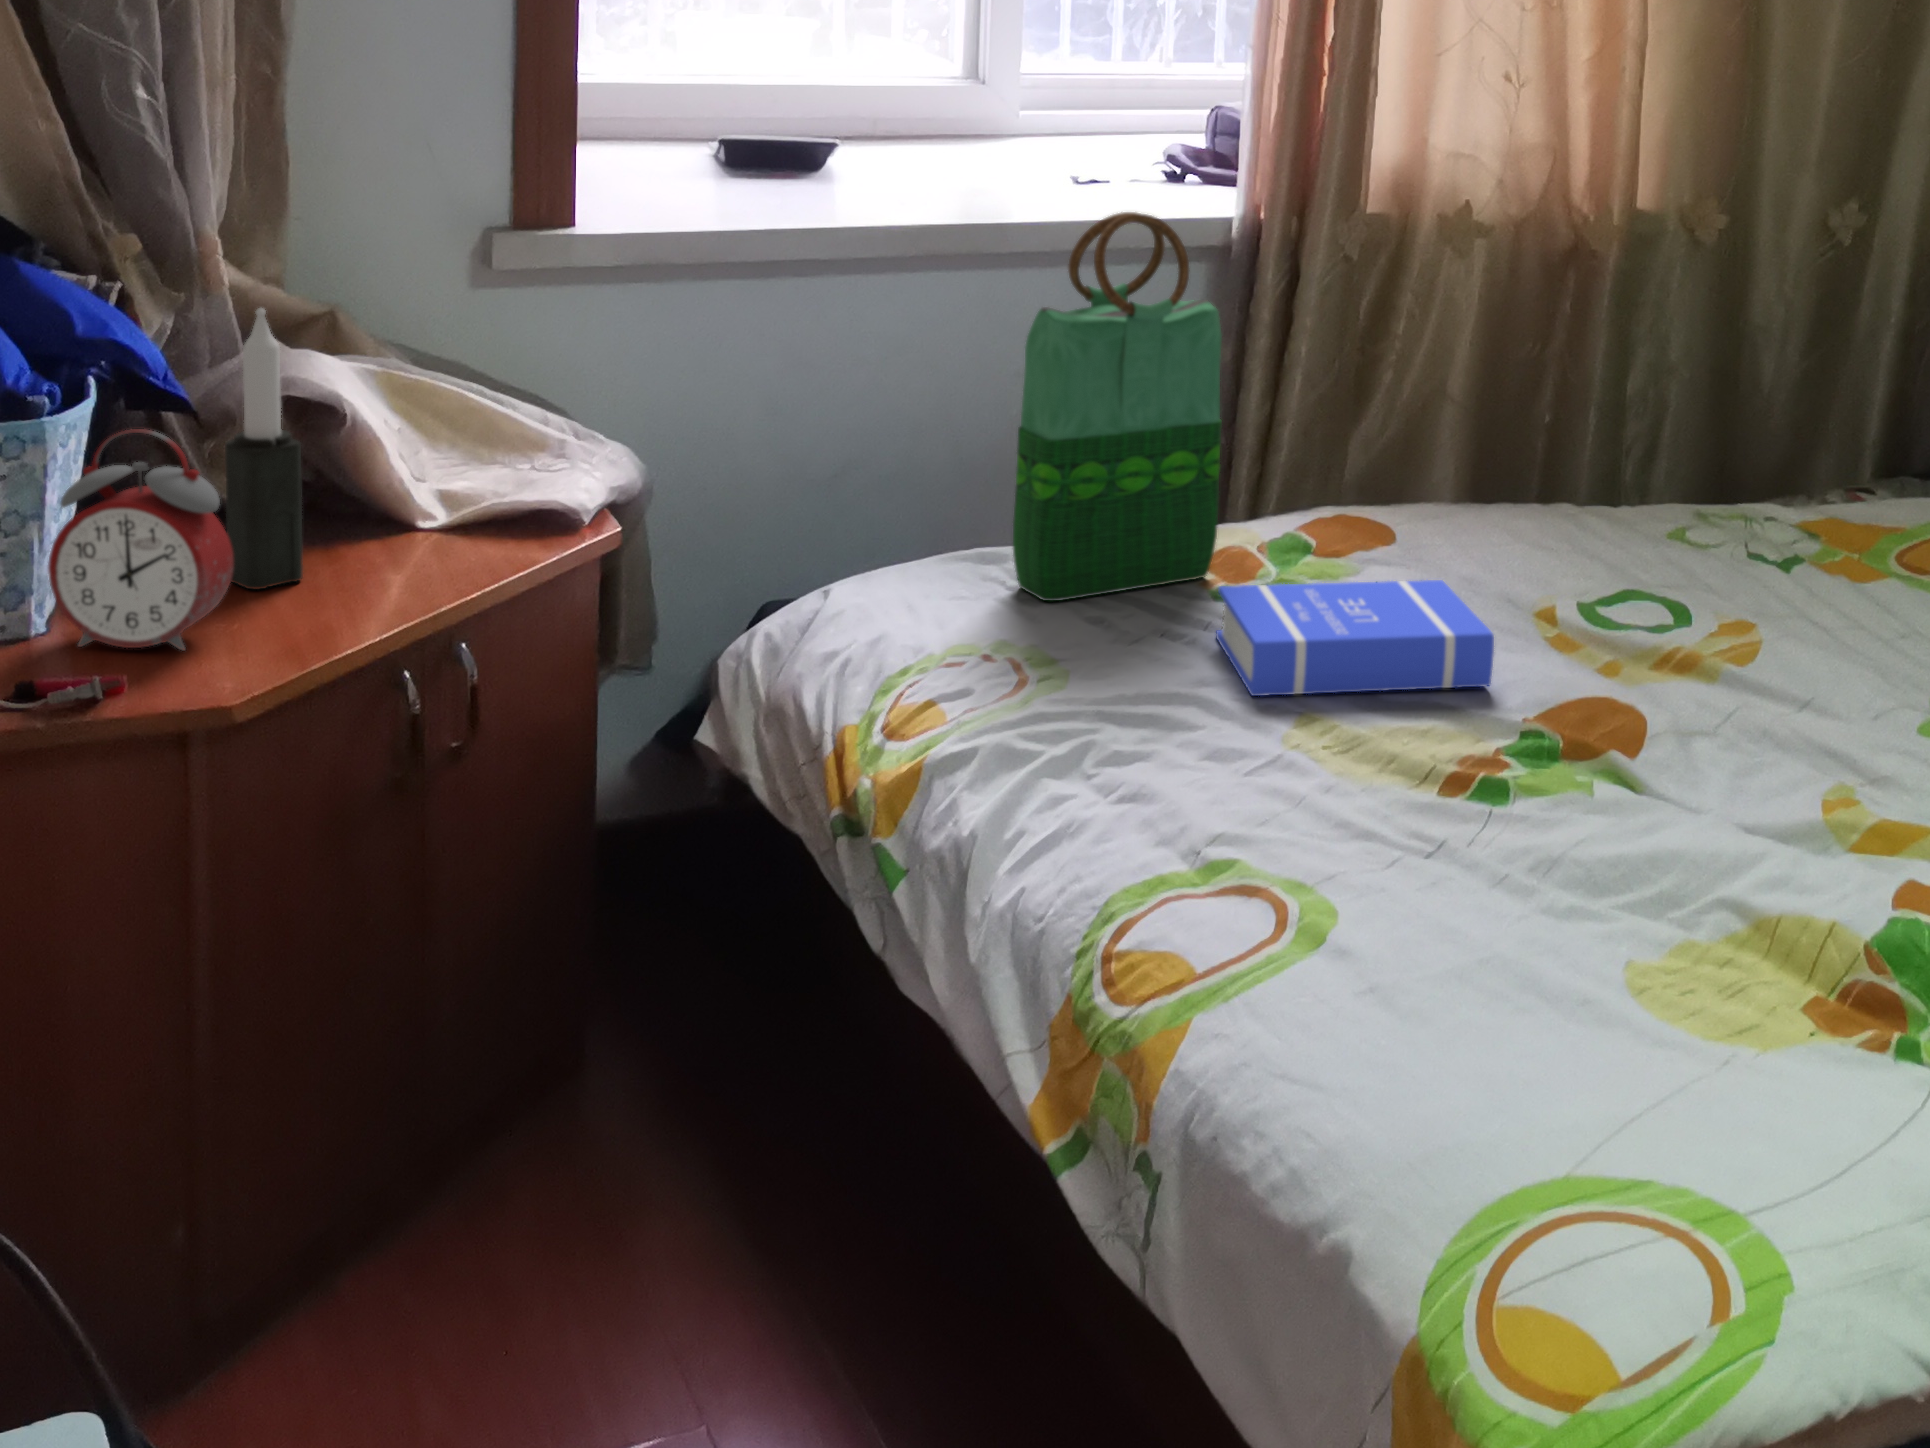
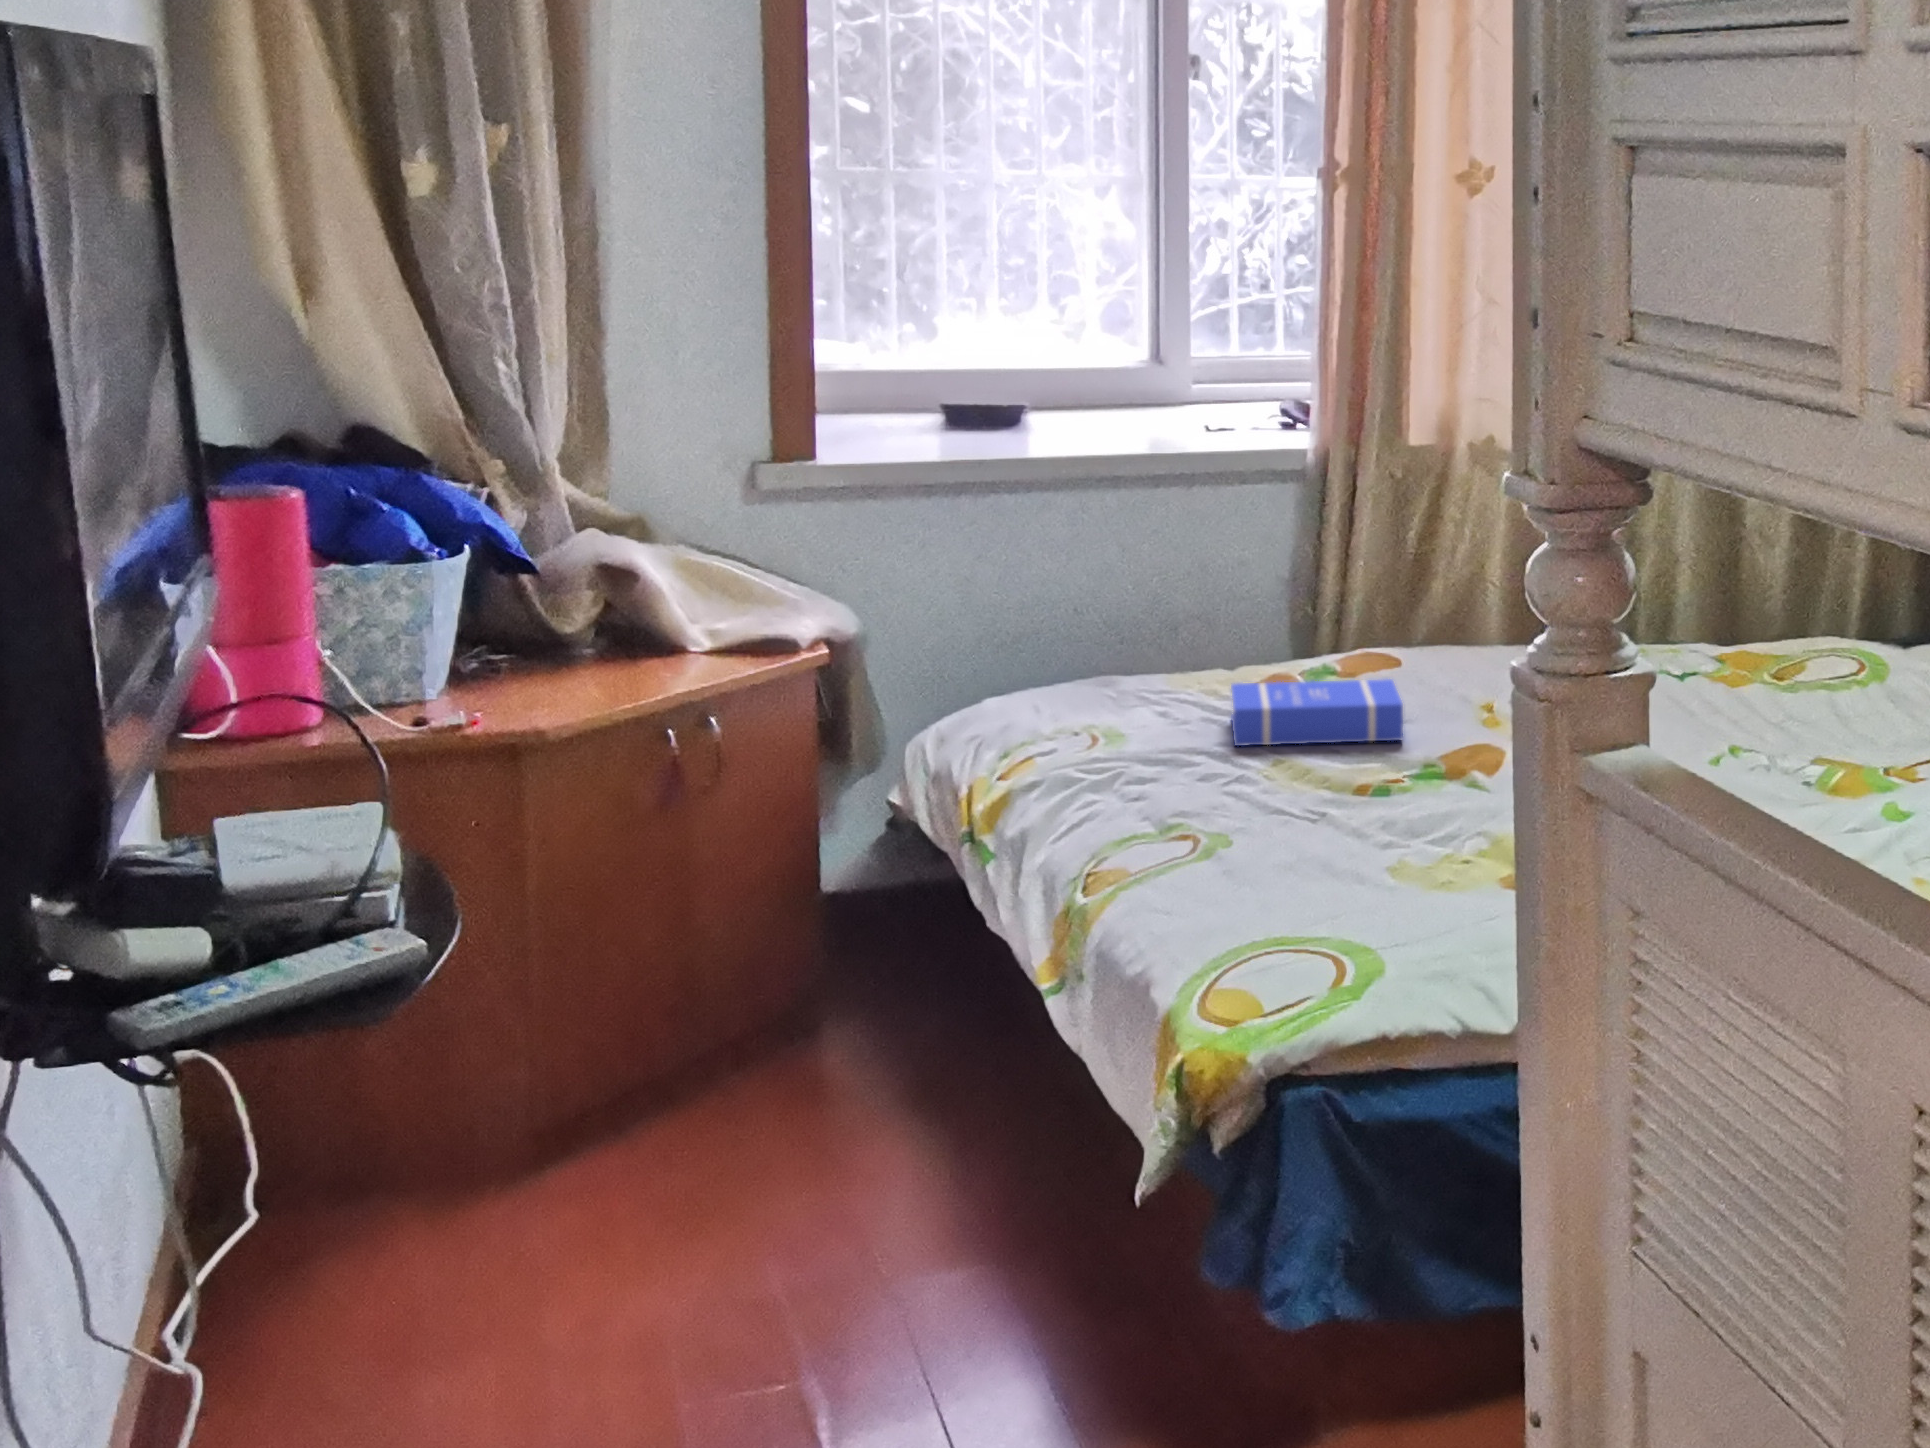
tote bag: present [1013,212,1222,601] -> none [1103,434,1252,702]
candle: present [225,308,303,589] -> none [555,503,608,686]
alarm clock: present [48,429,233,650] -> none [440,574,557,712]

